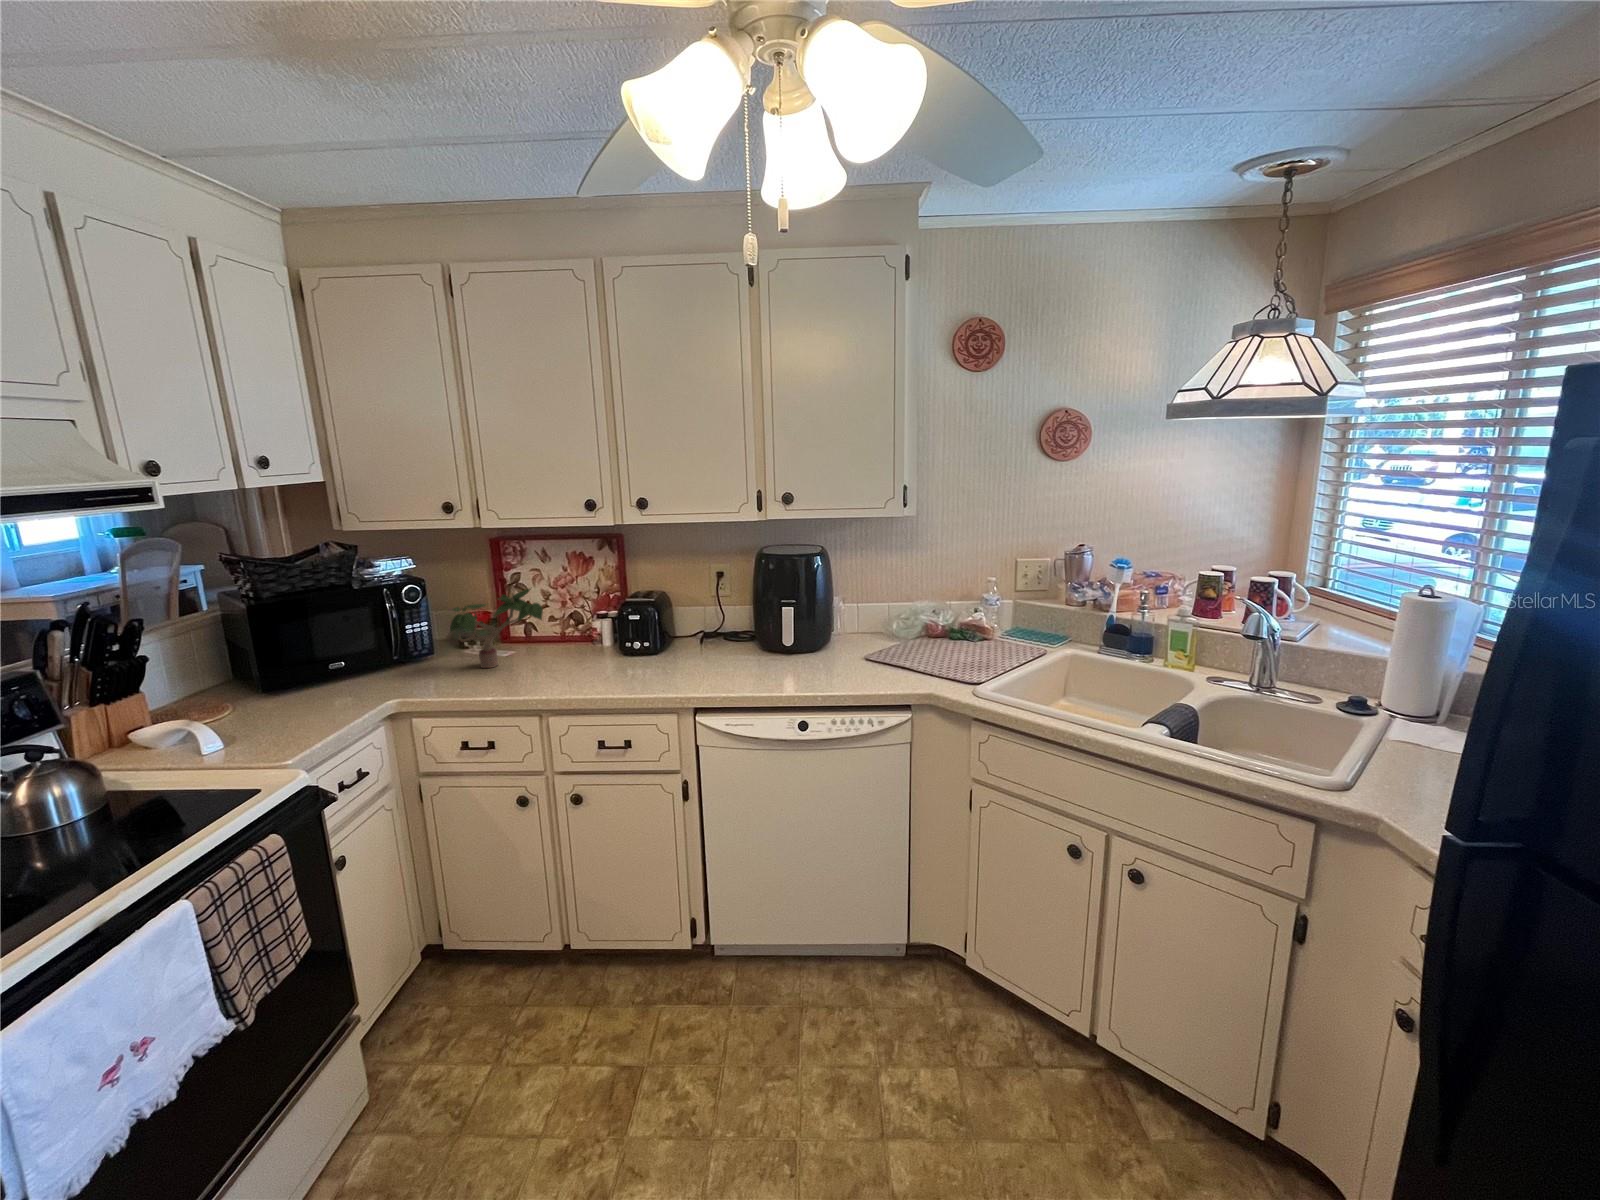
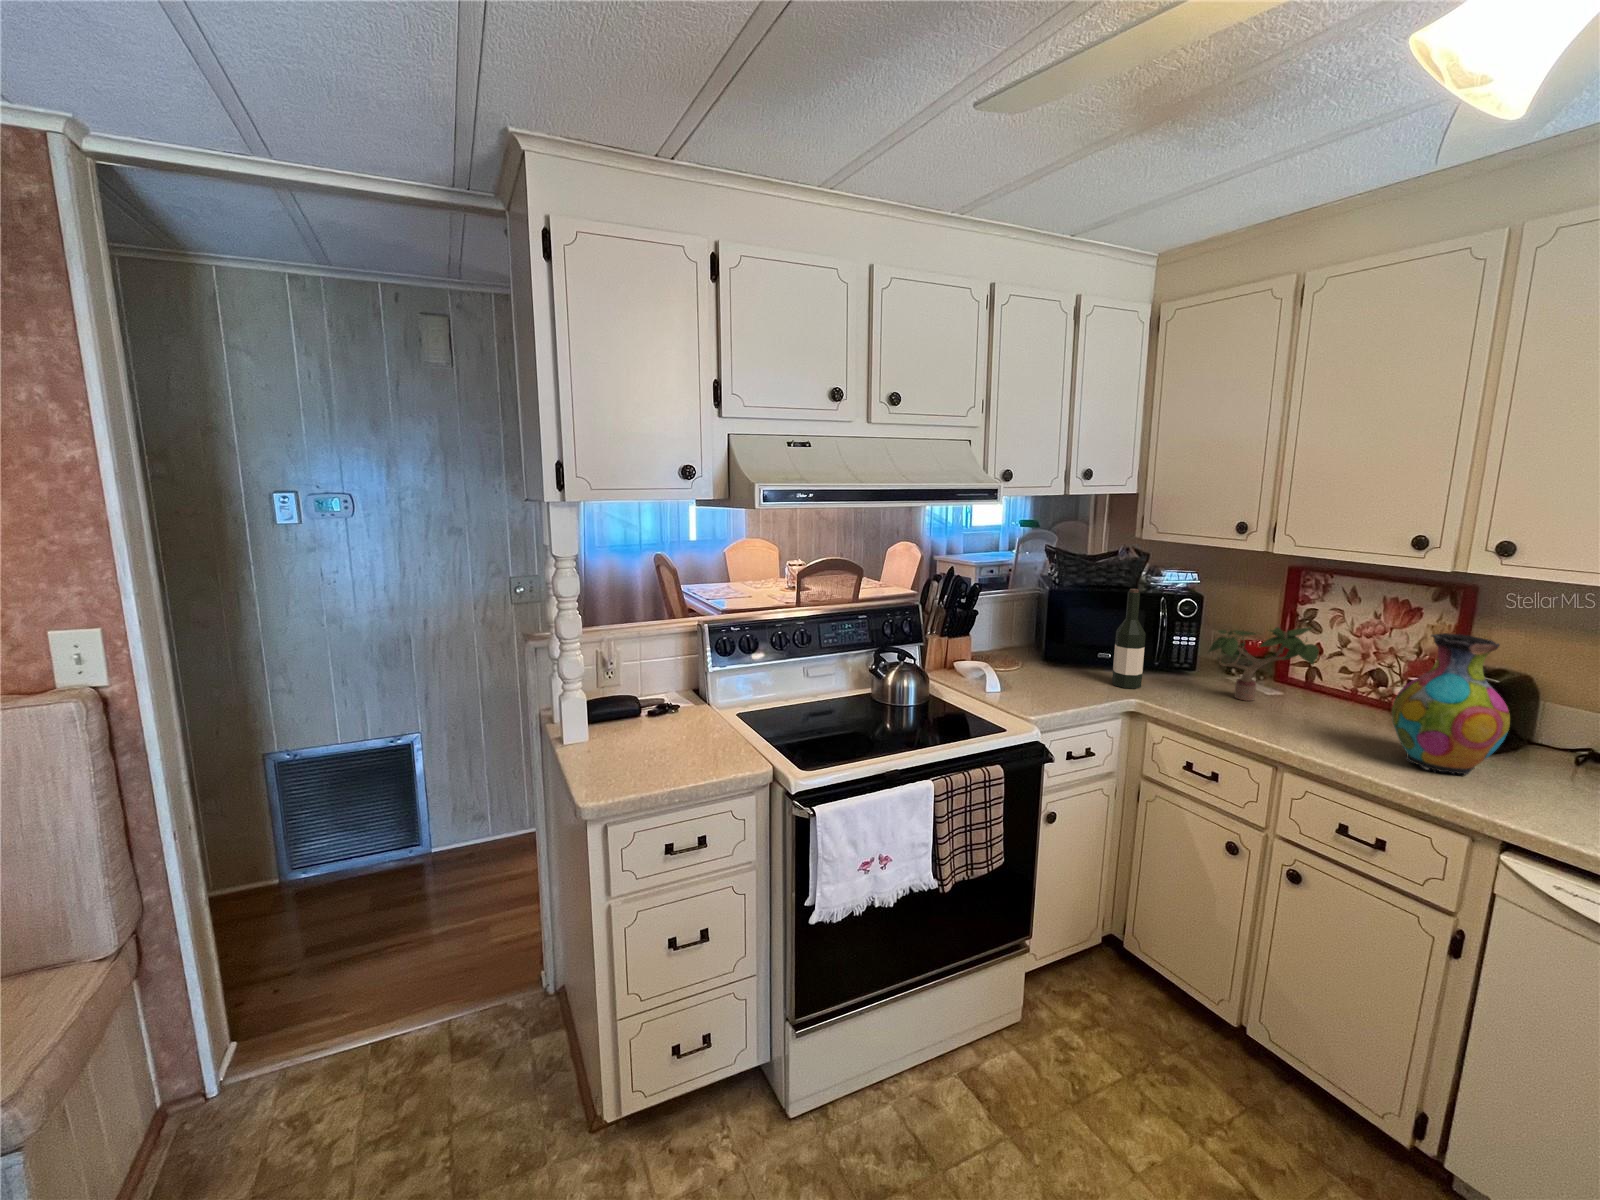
vase: none [606,571,673,677] -> present [1392,633,1510,775]
wine bottle: none [348,585,391,693] -> present [1112,589,1146,689]

